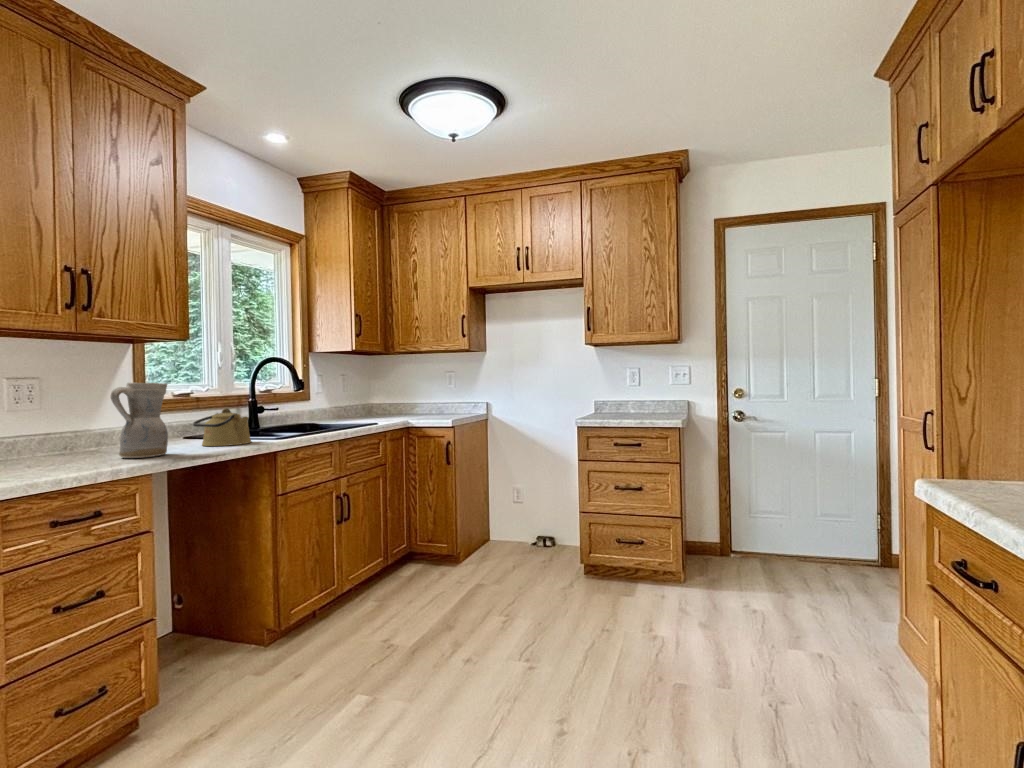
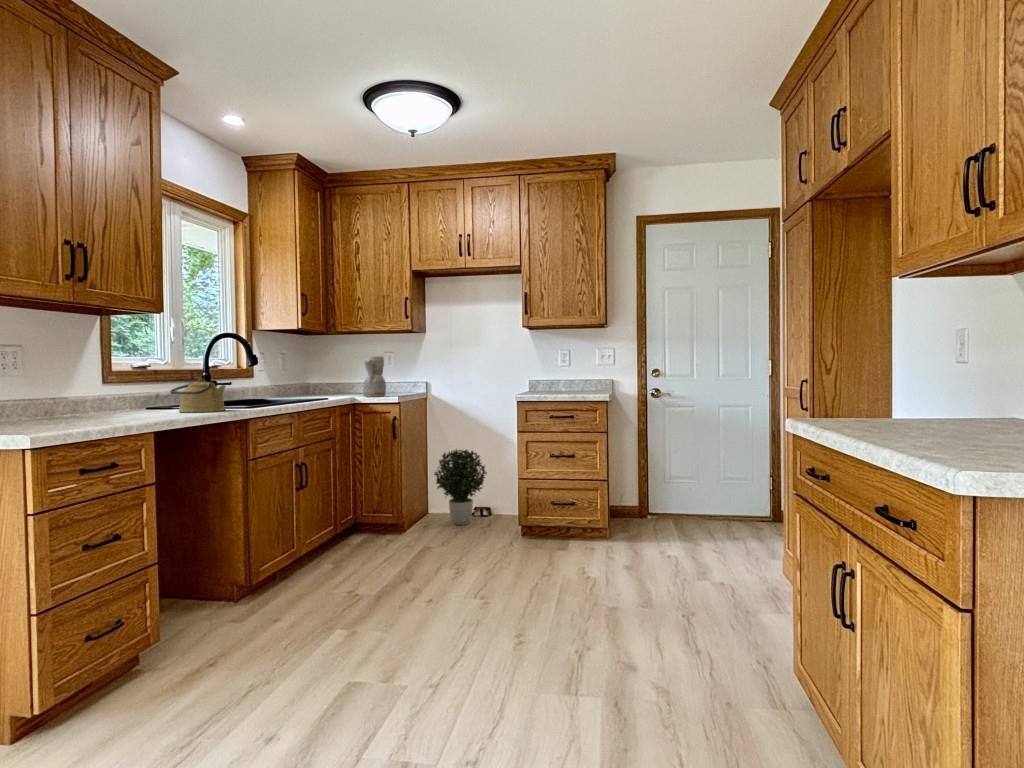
ceramic pitcher: present [111,383,168,458] -> present [363,356,386,397]
potted plant: none [492,473,549,555] -> present [434,449,487,525]

